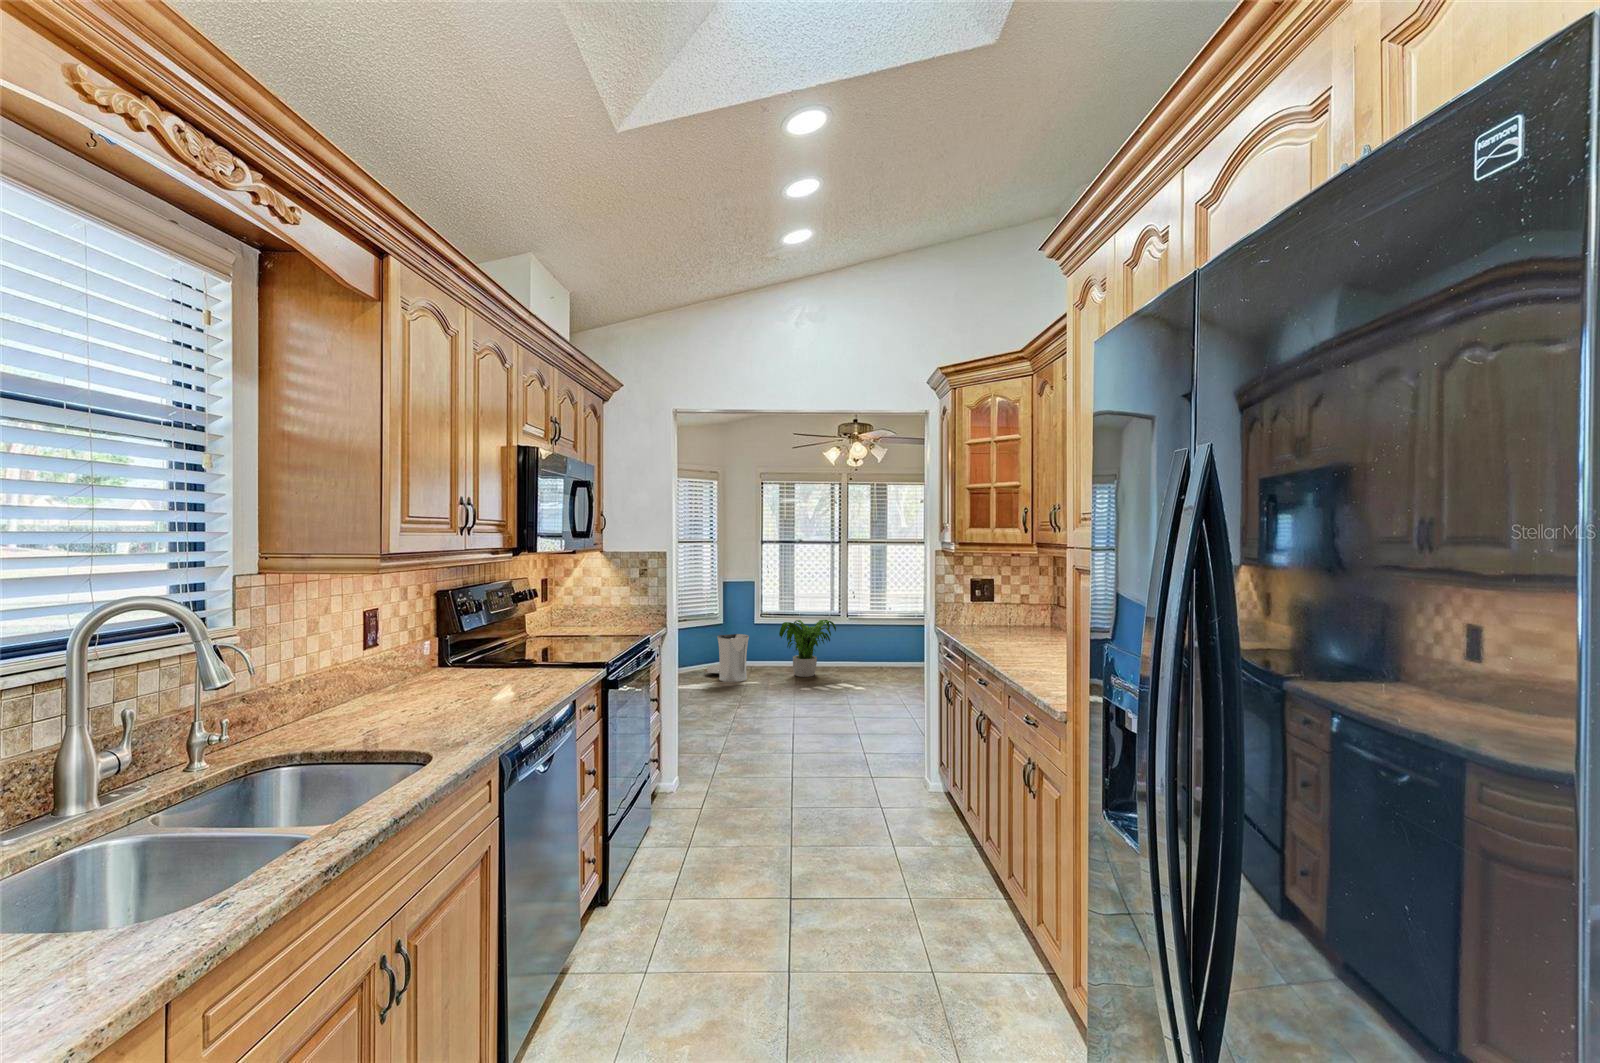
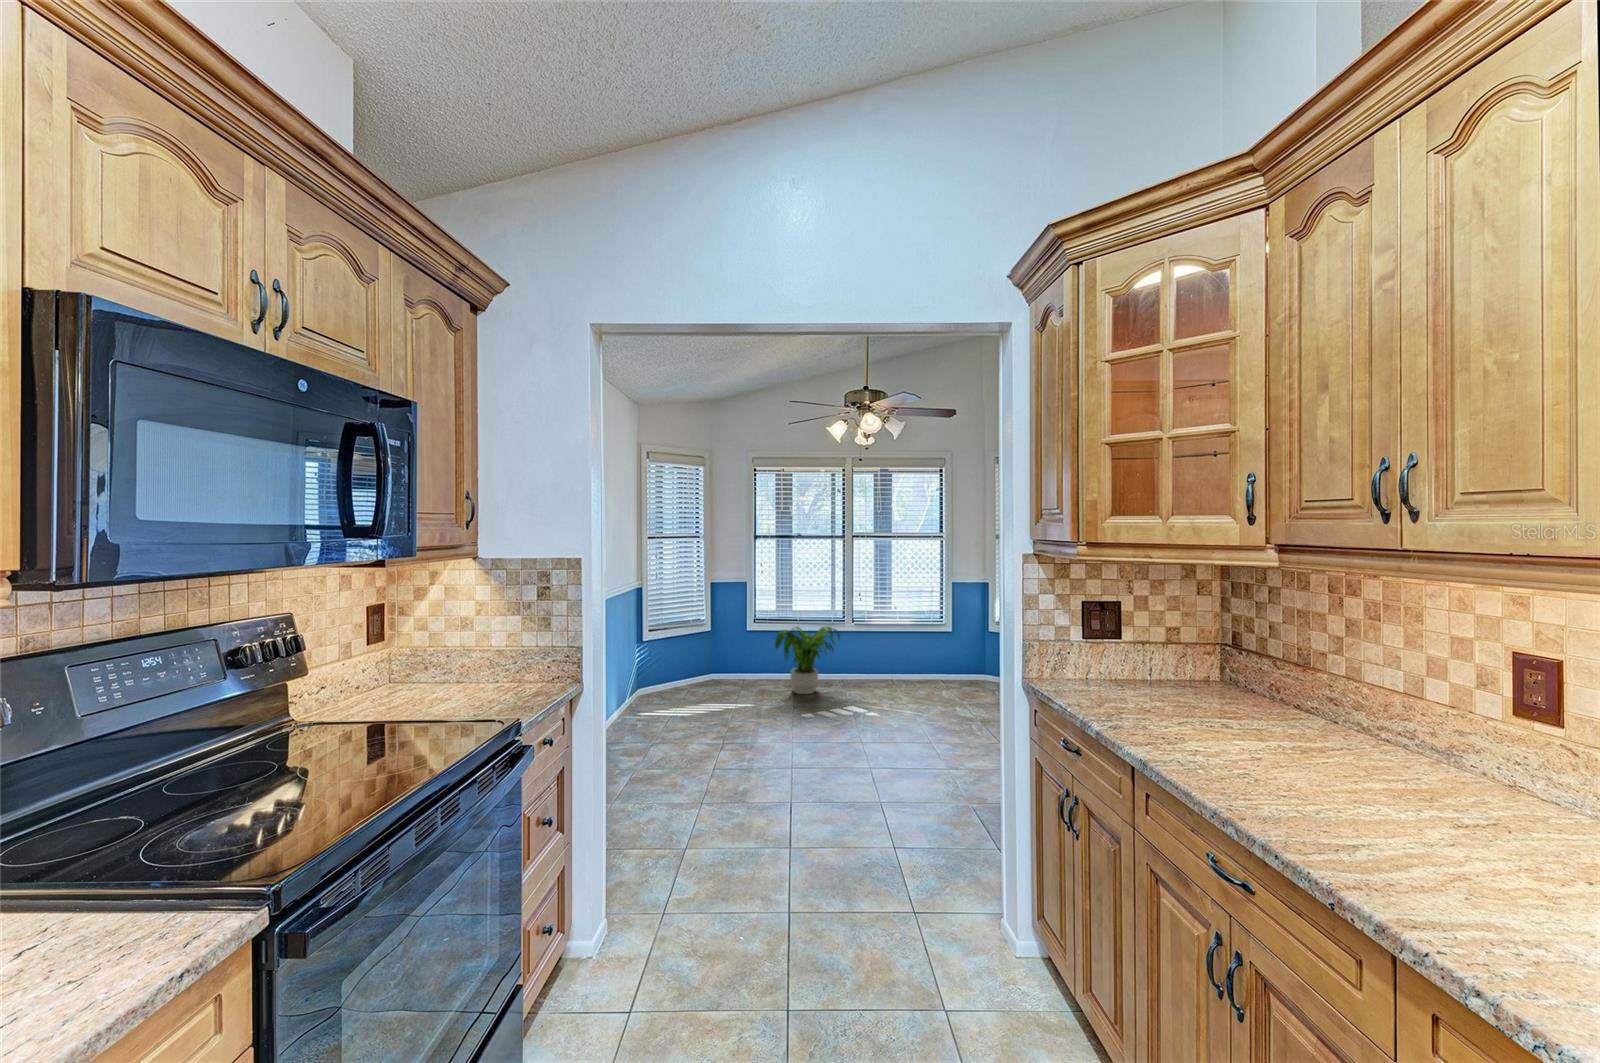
trash can: present [707,634,749,682] -> none [691,644,739,703]

